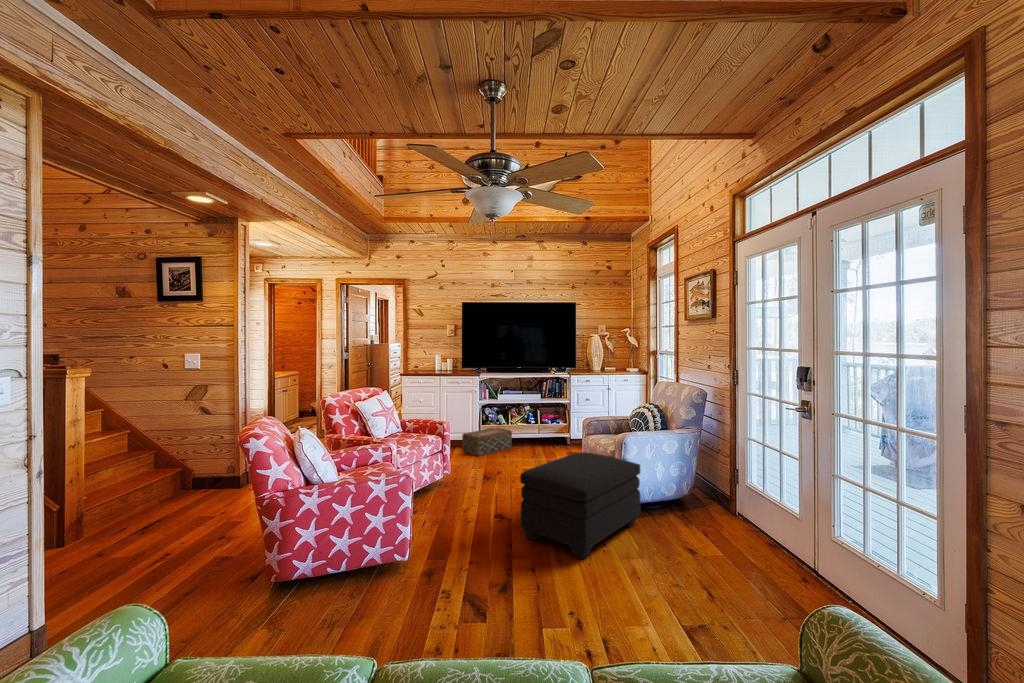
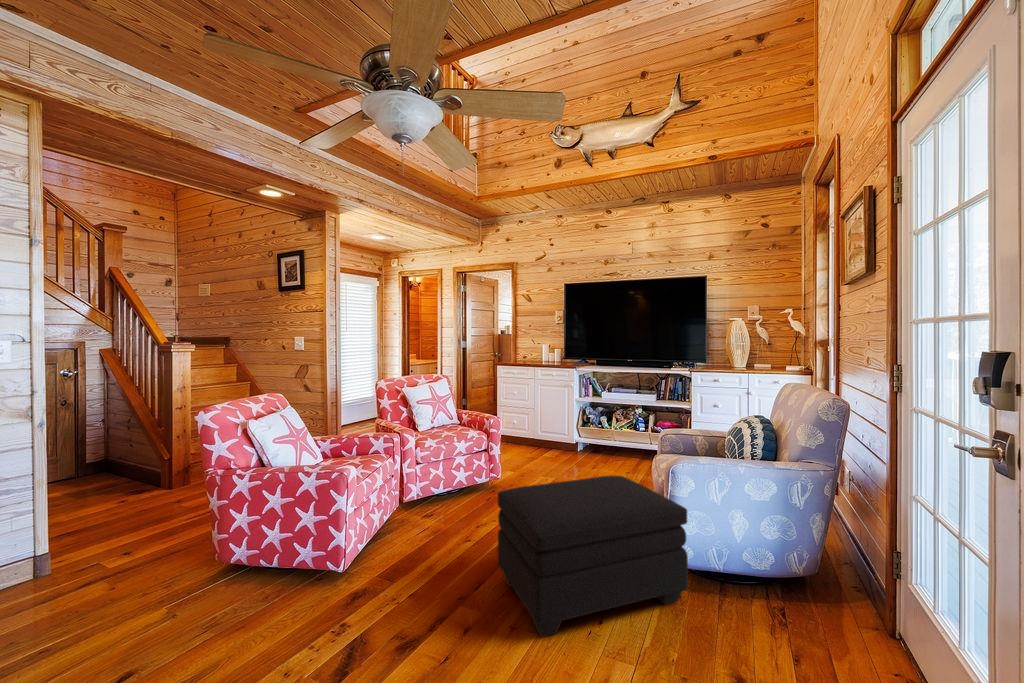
woven basket: present [462,428,512,456] -> none [552,431,613,463]

